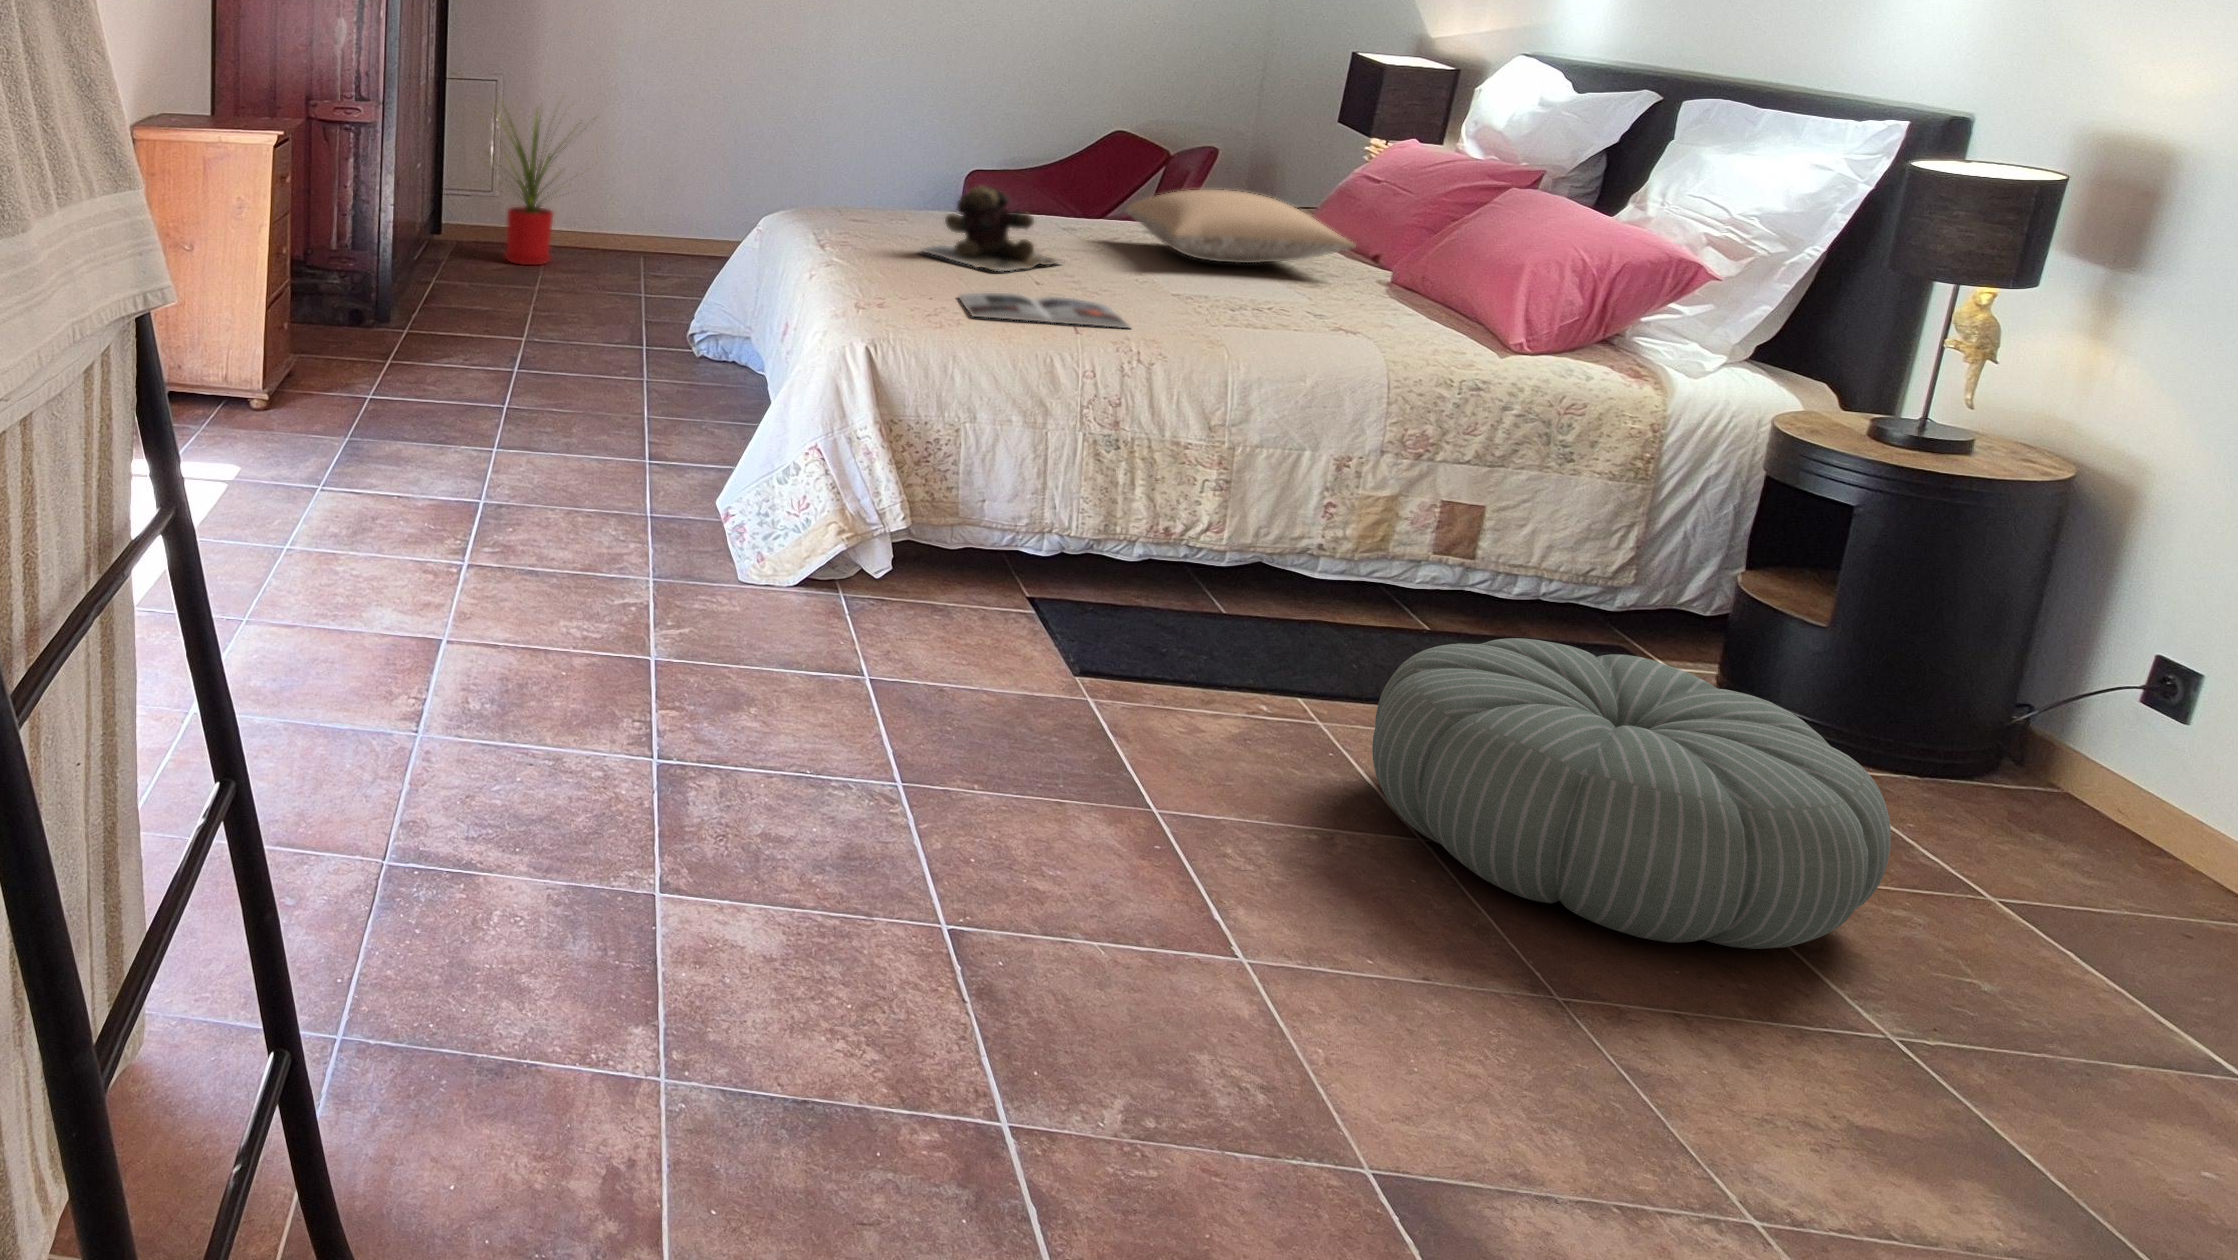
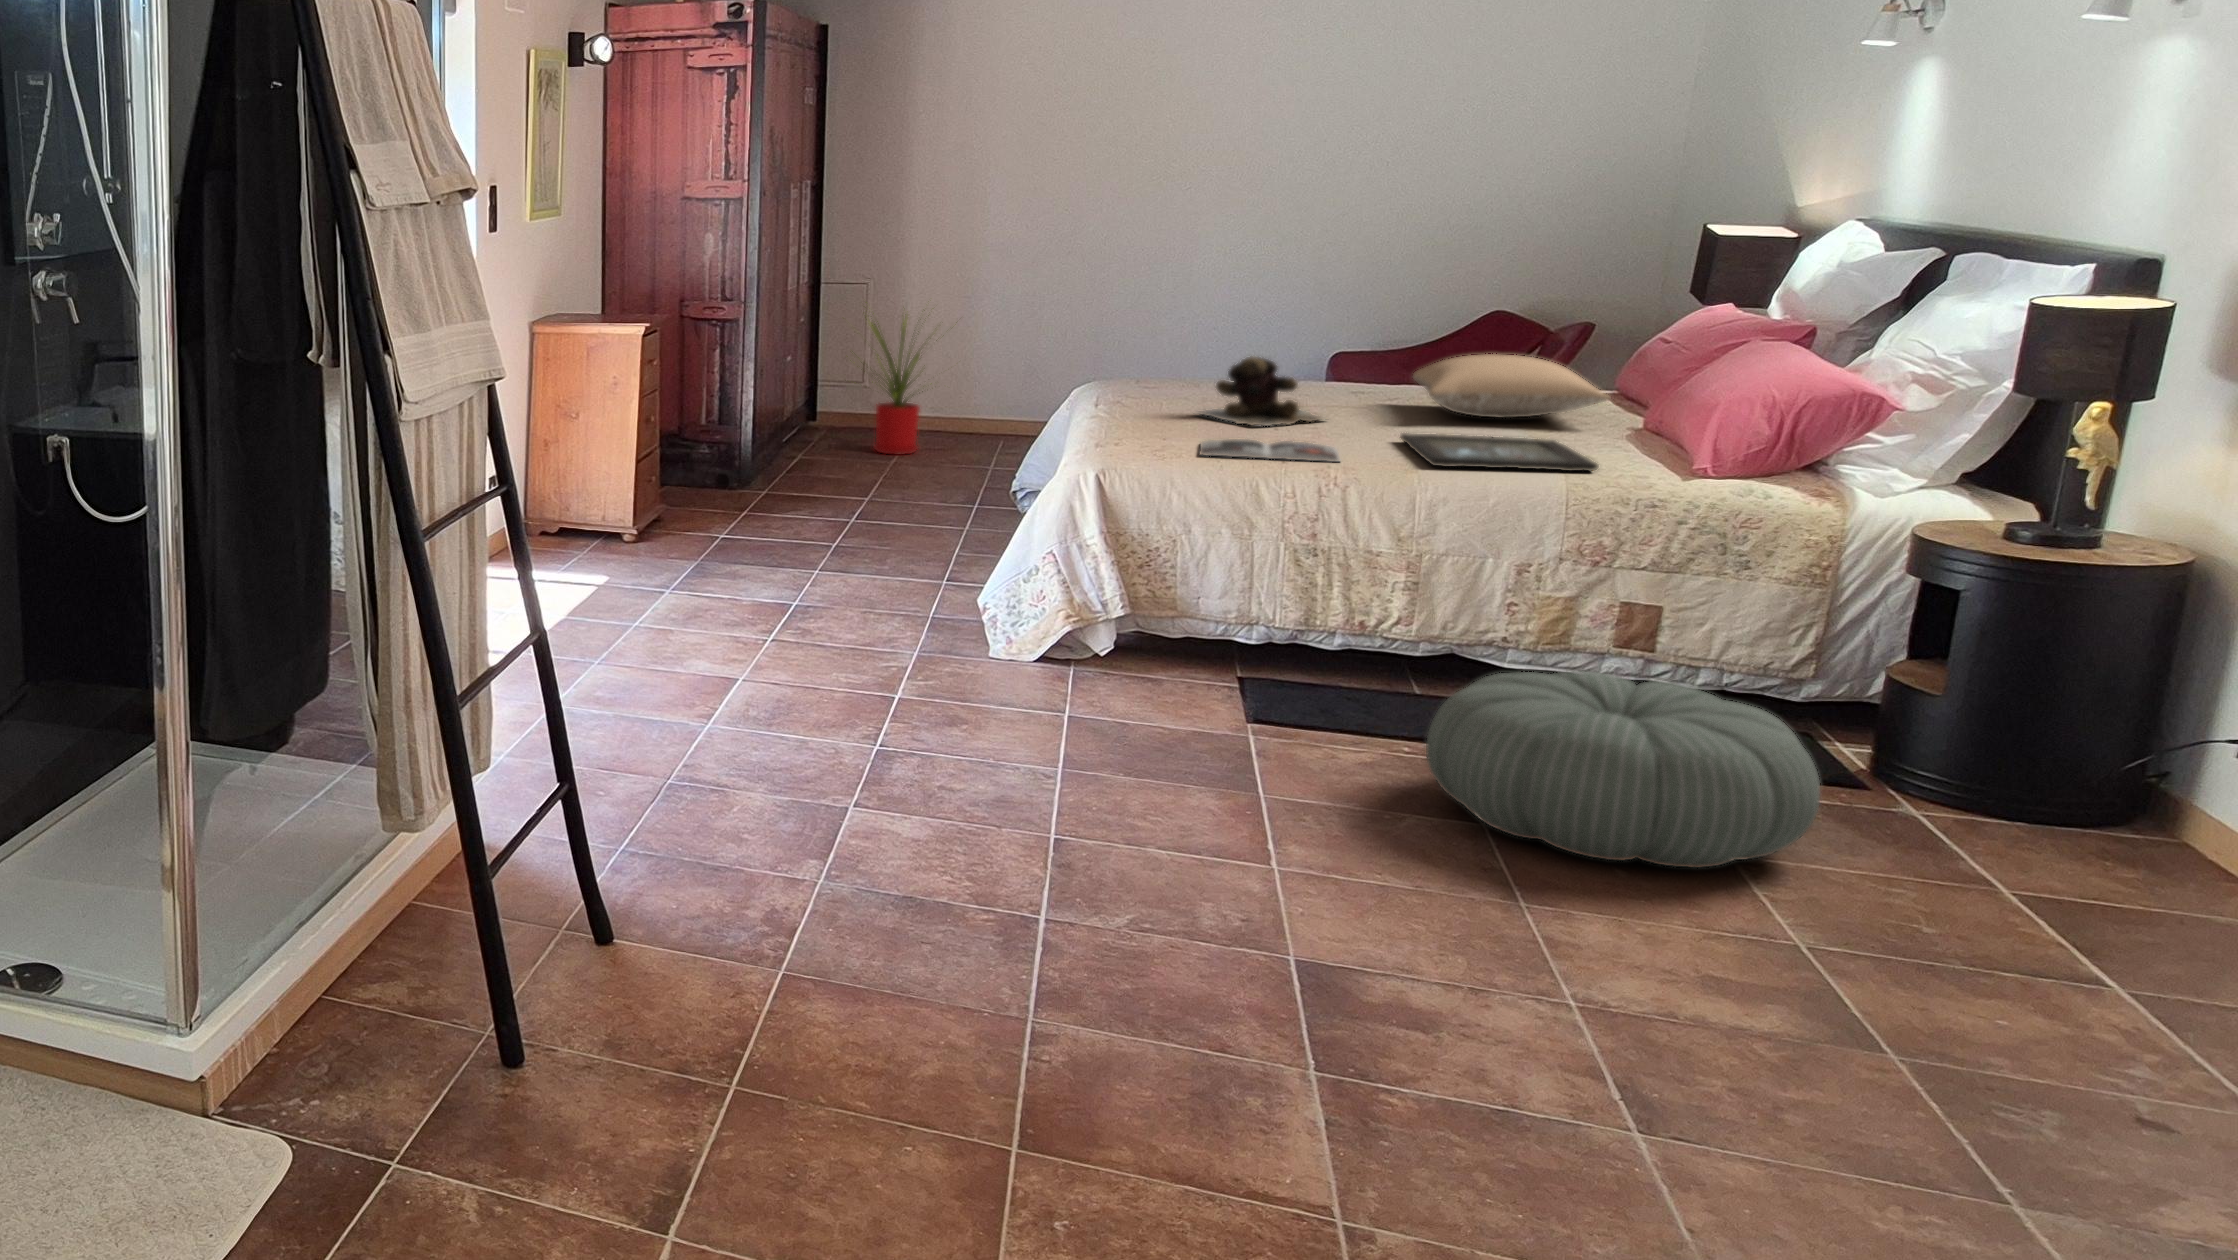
tray: none [1164,287,1412,345] -> present [1401,433,1598,471]

